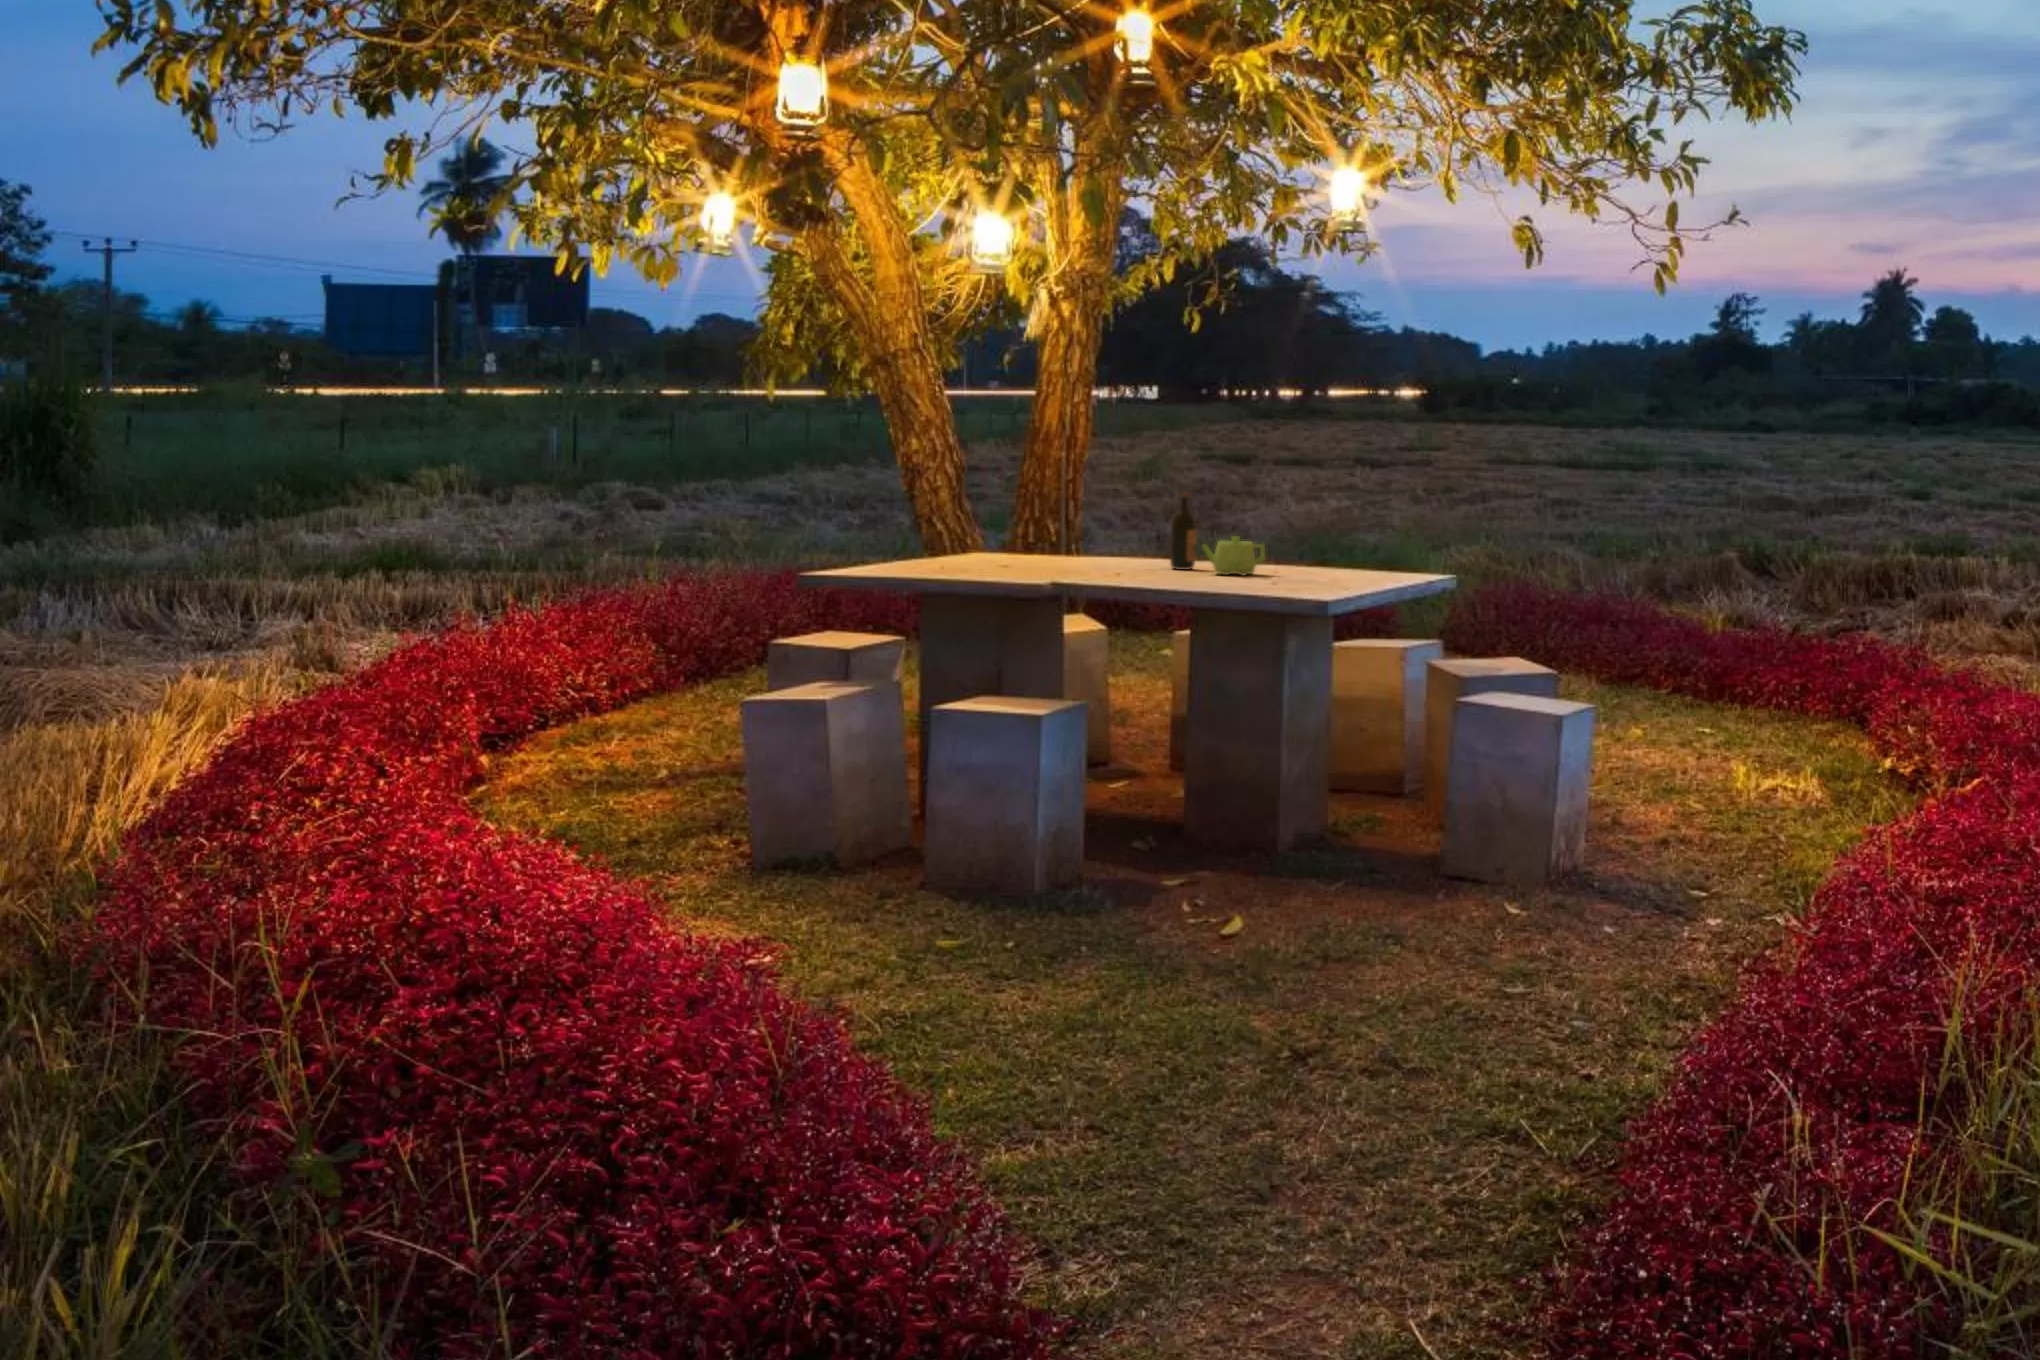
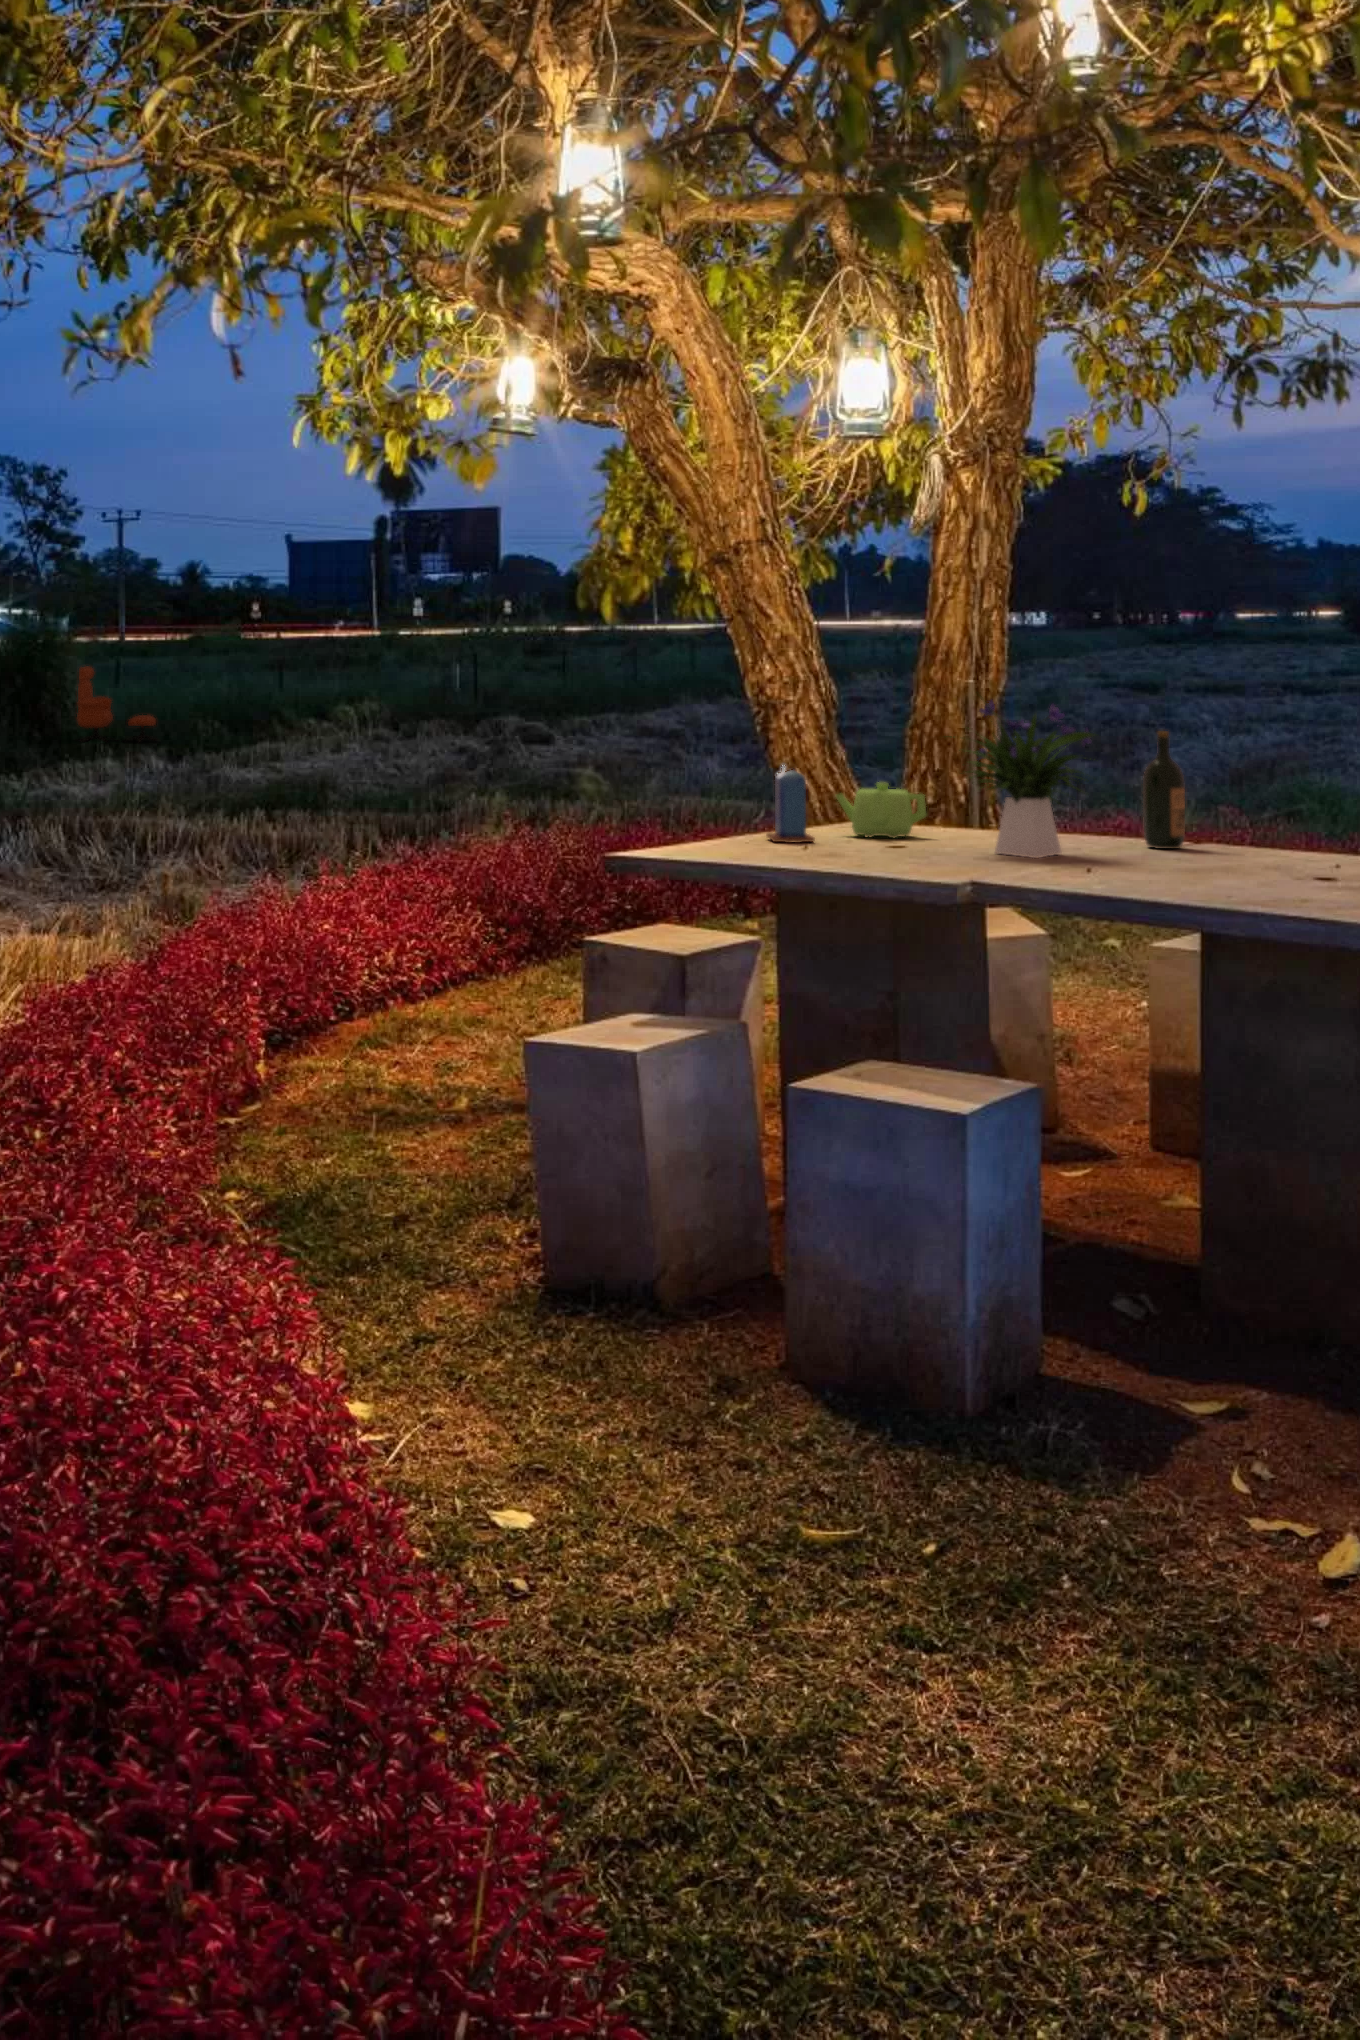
lounge chair: none [130,425,239,505] -> present [77,666,157,742]
flower arrangement: none [1037,465,1144,575] -> present [950,692,1095,858]
candle: none [912,515,948,569] -> present [766,765,815,843]
teapot: present [1203,536,1265,576] -> present [836,783,926,838]

